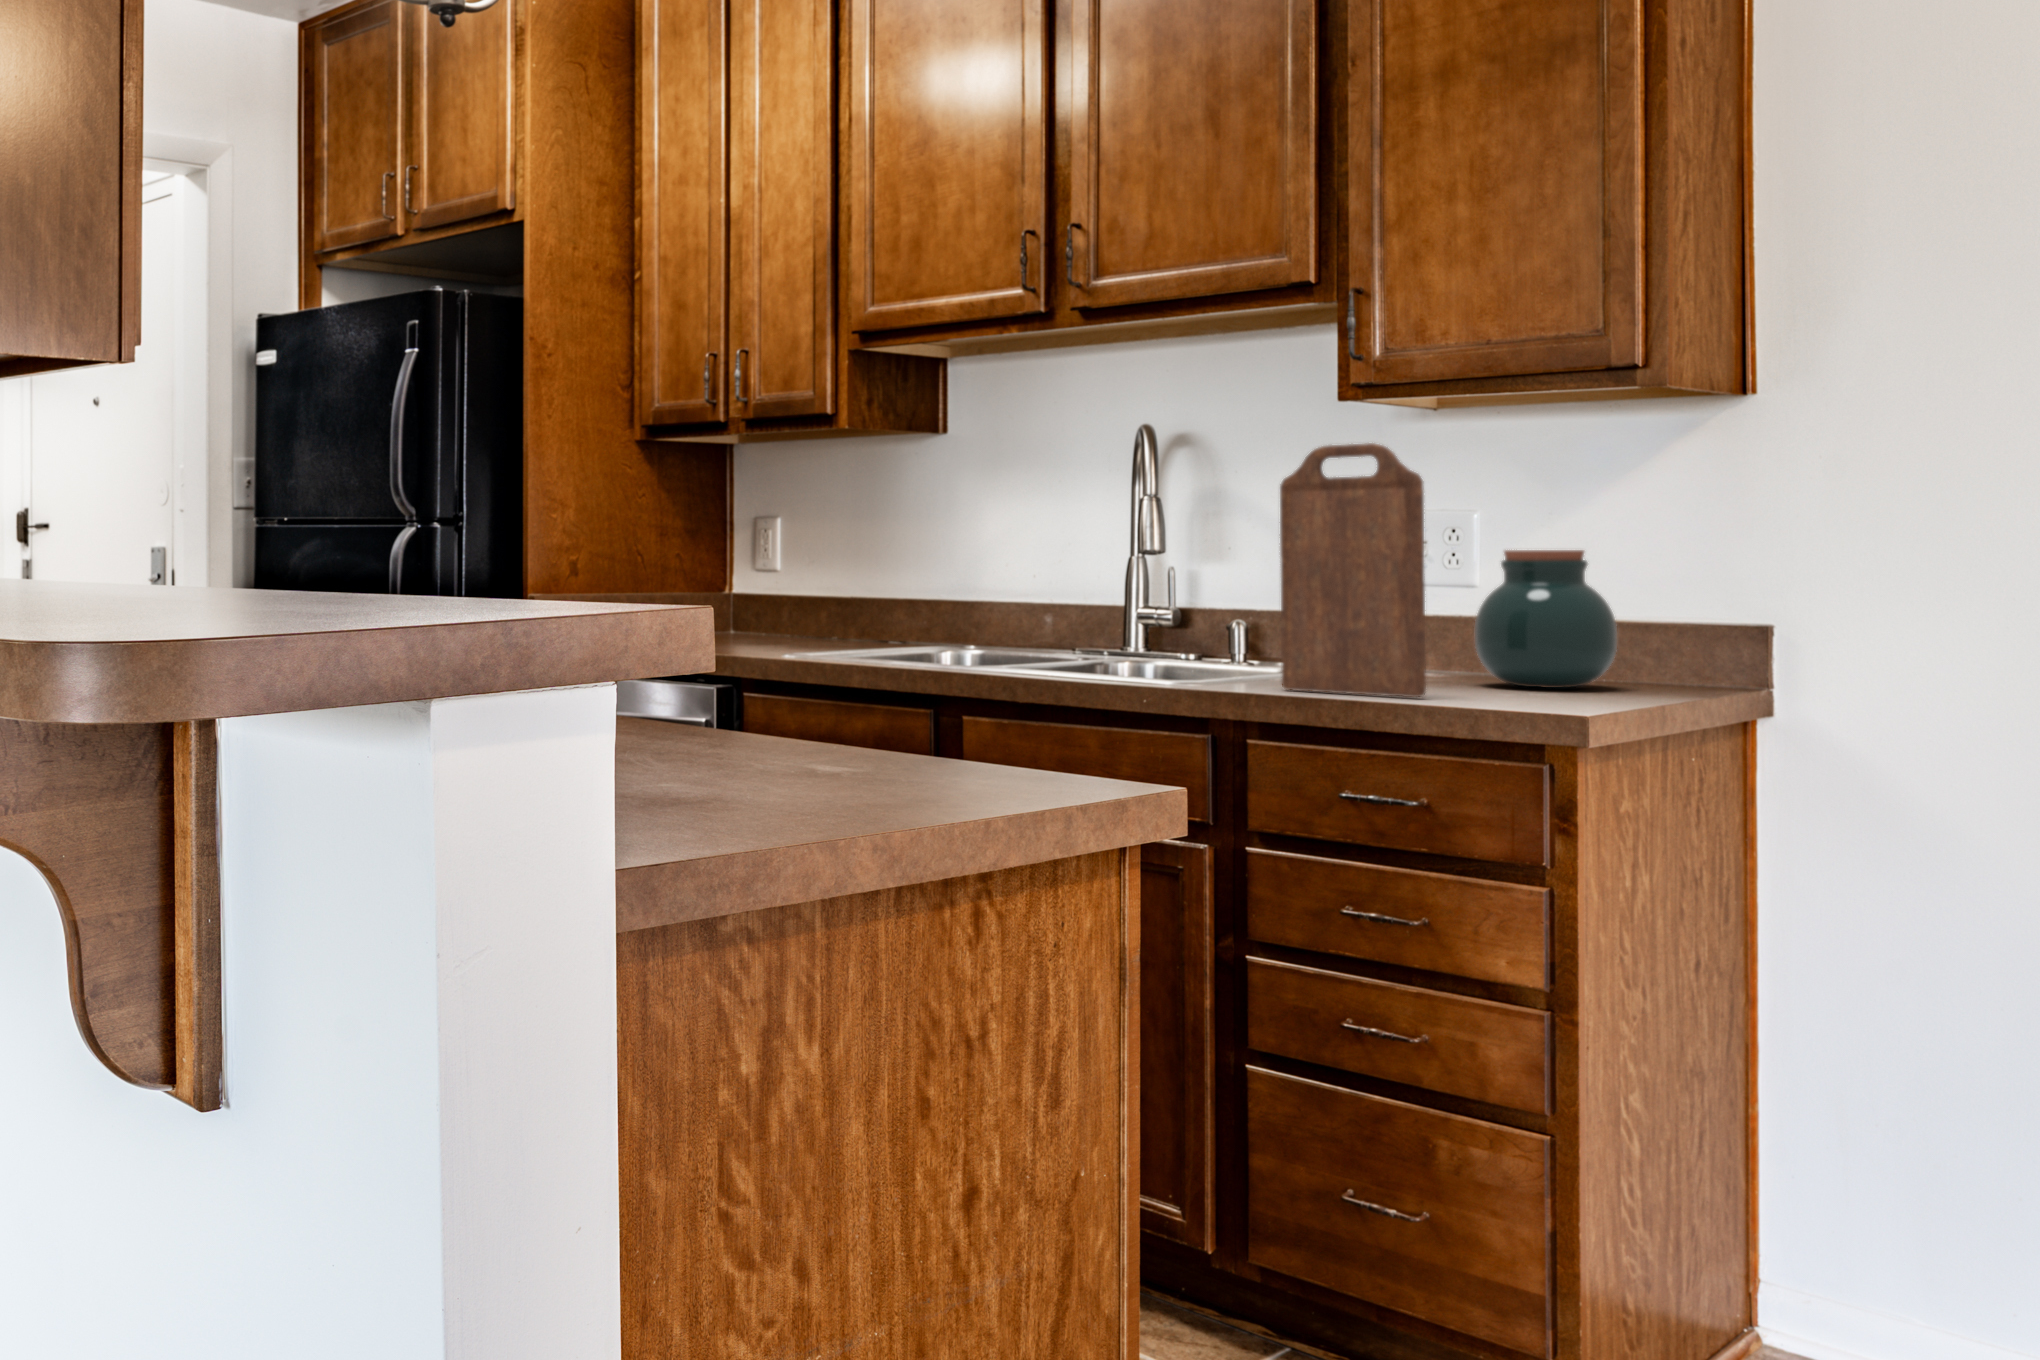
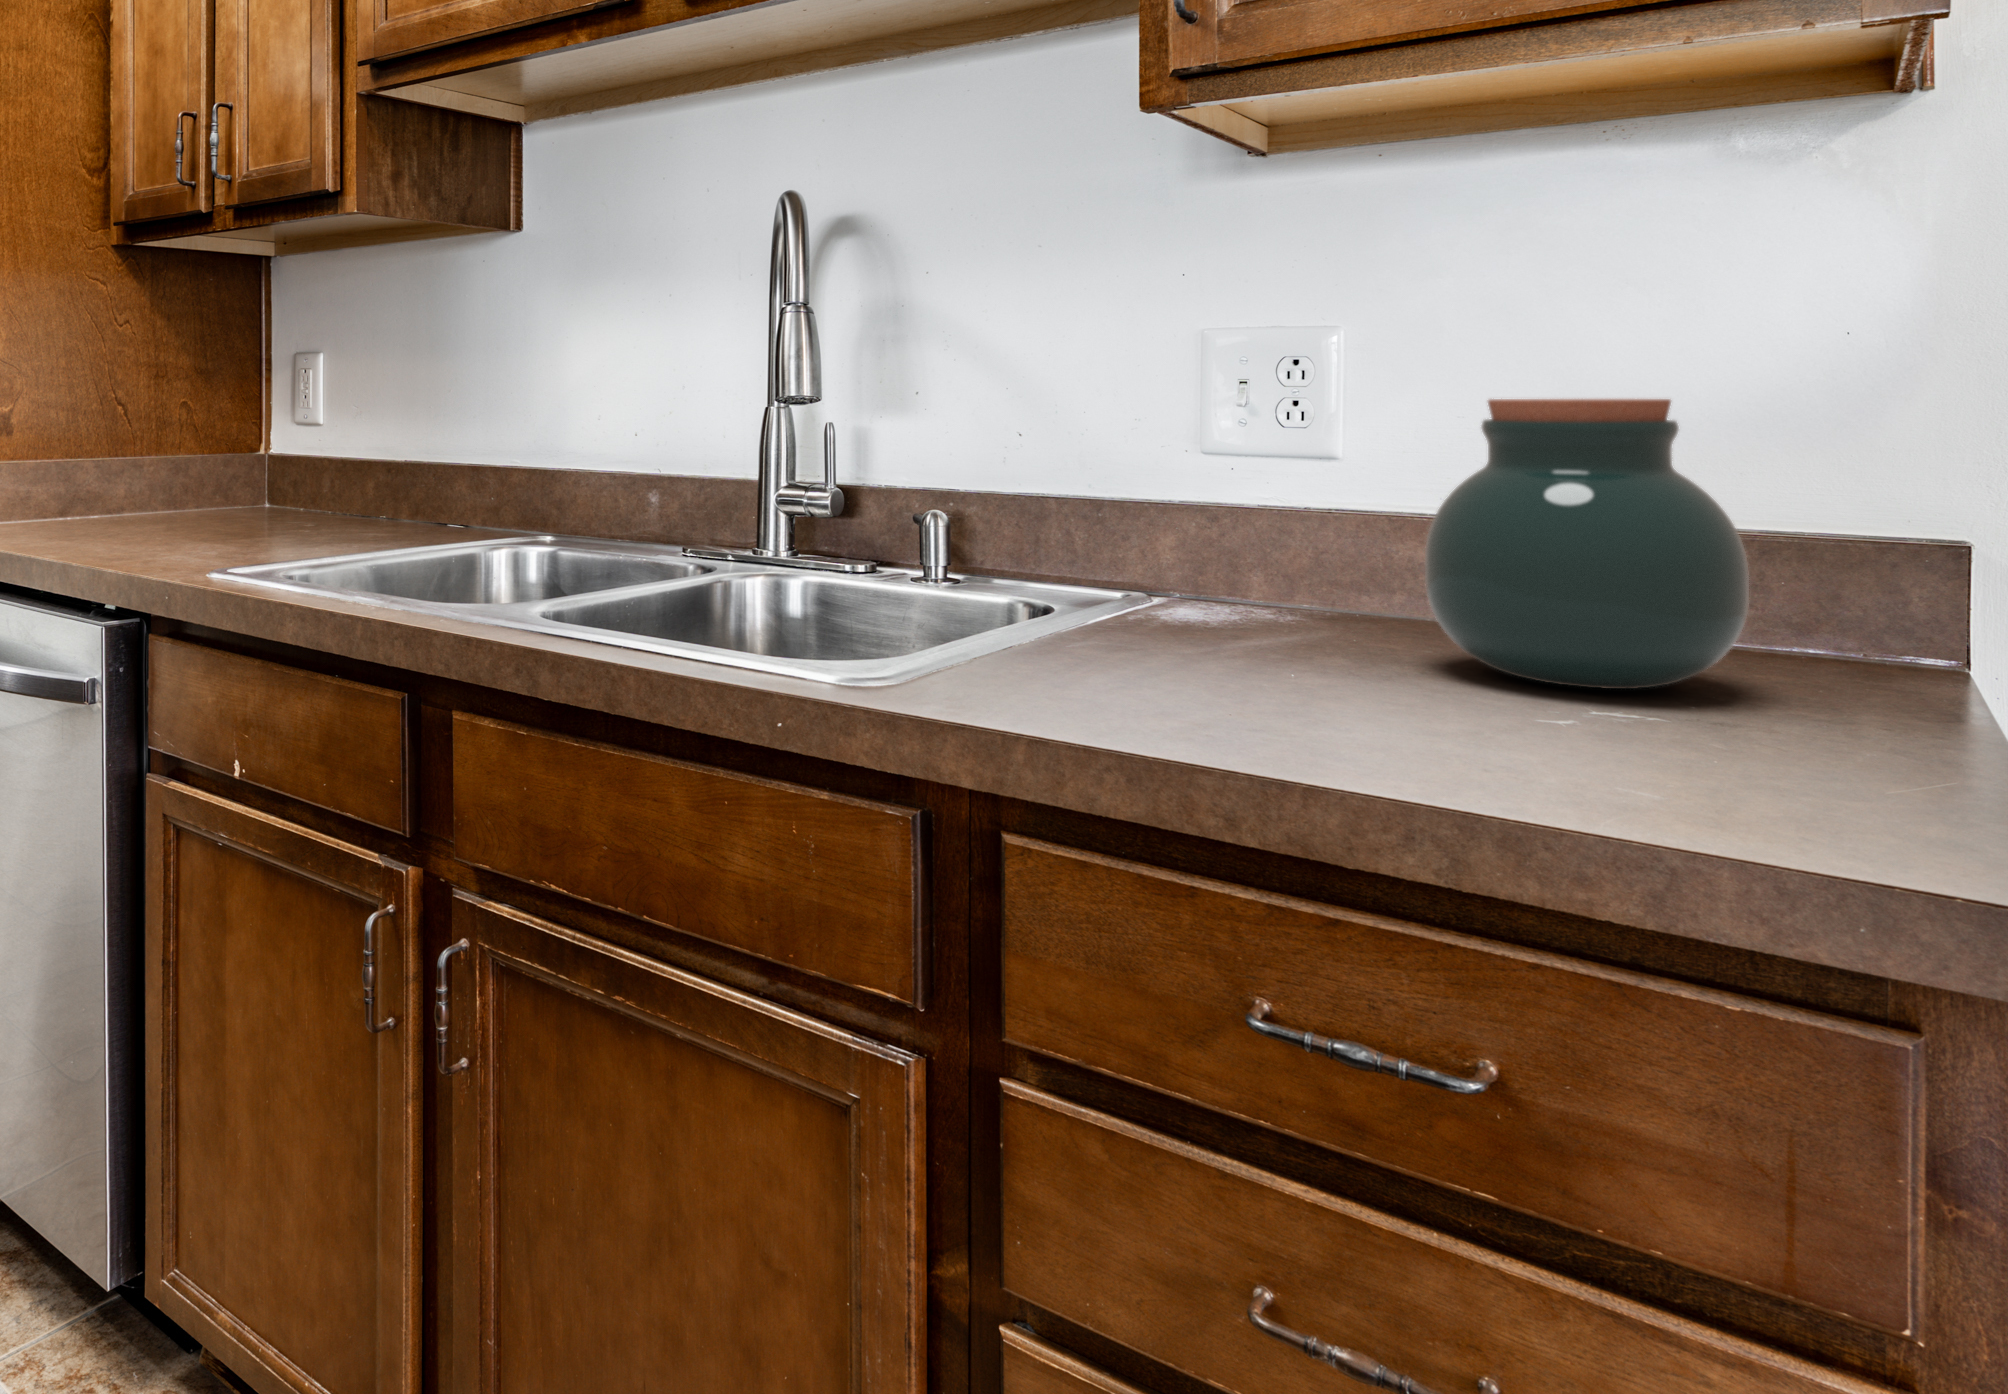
cutting board: present [1280,443,1426,697] -> none [1069,150,1440,764]

